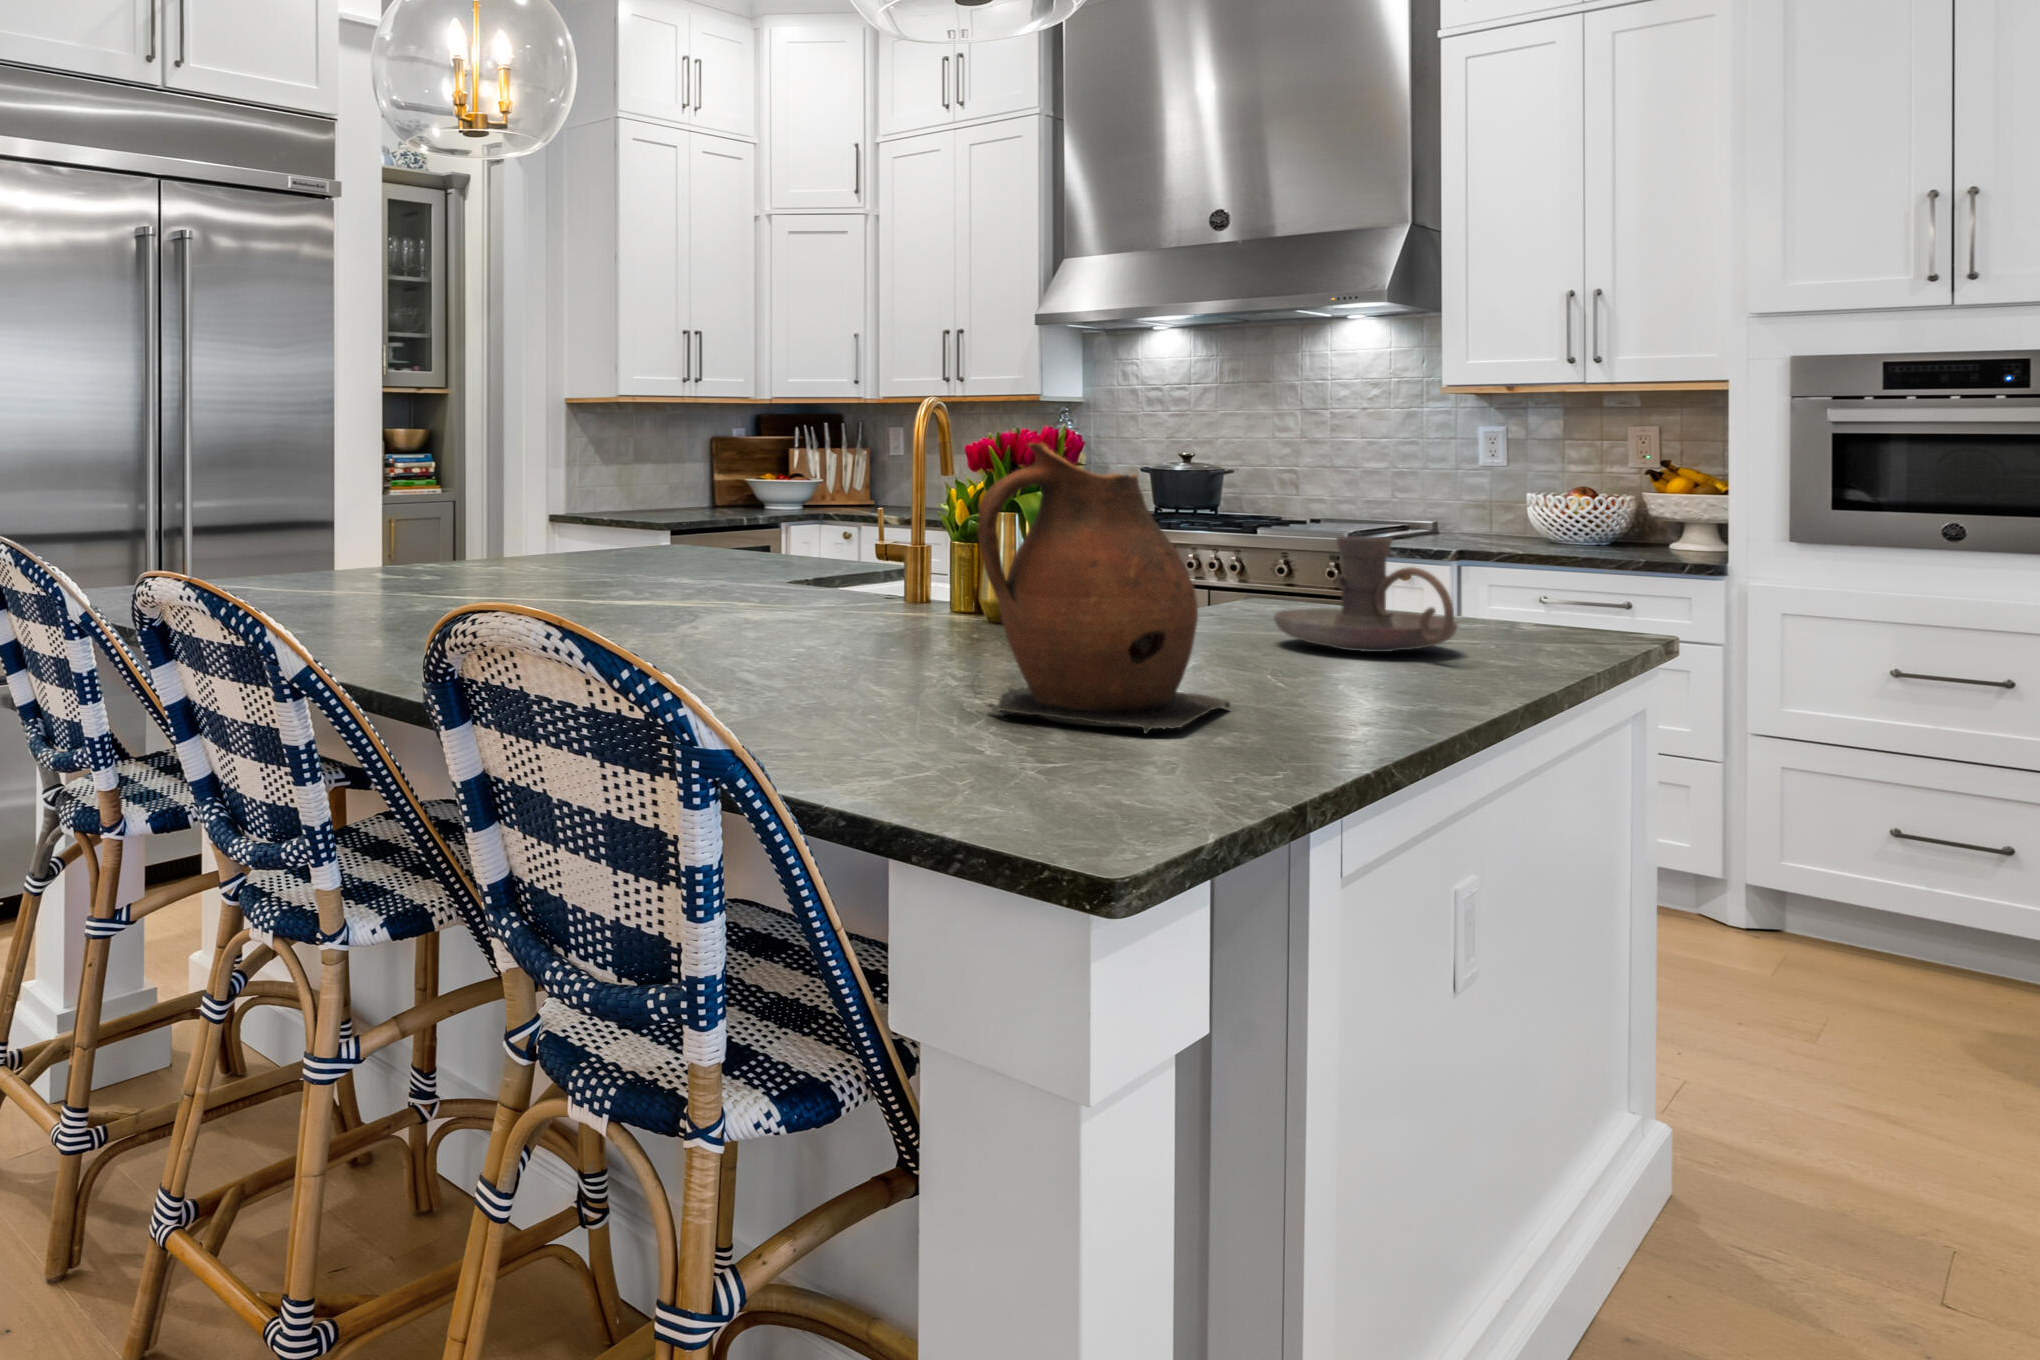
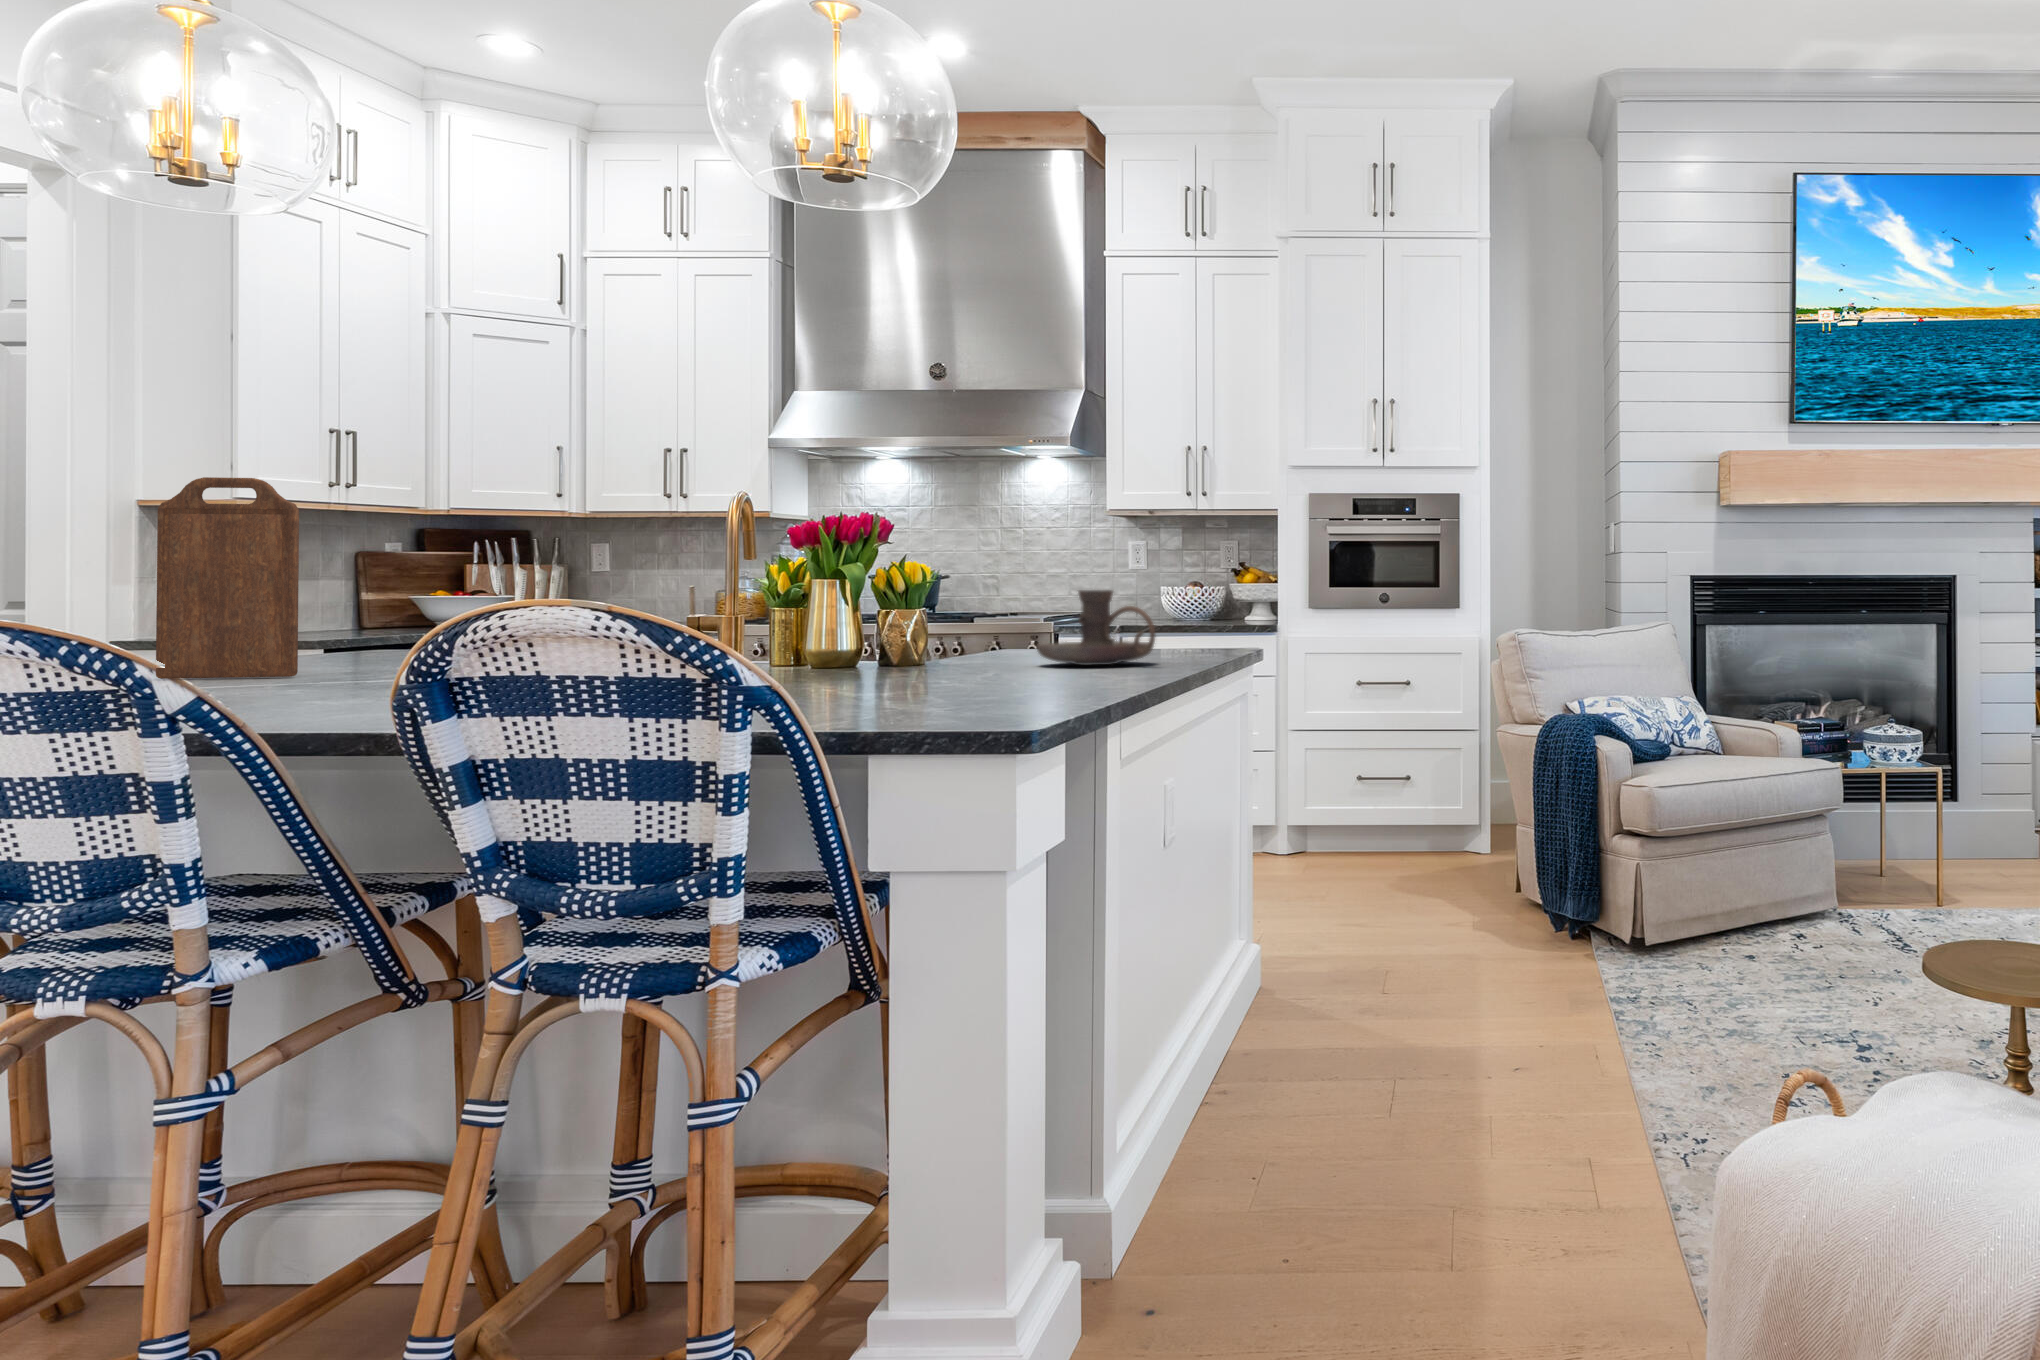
cutting board: none [459,400,550,591] -> present [156,477,299,679]
ceramic pitcher: present [977,443,1230,733] -> none [867,505,1039,695]

